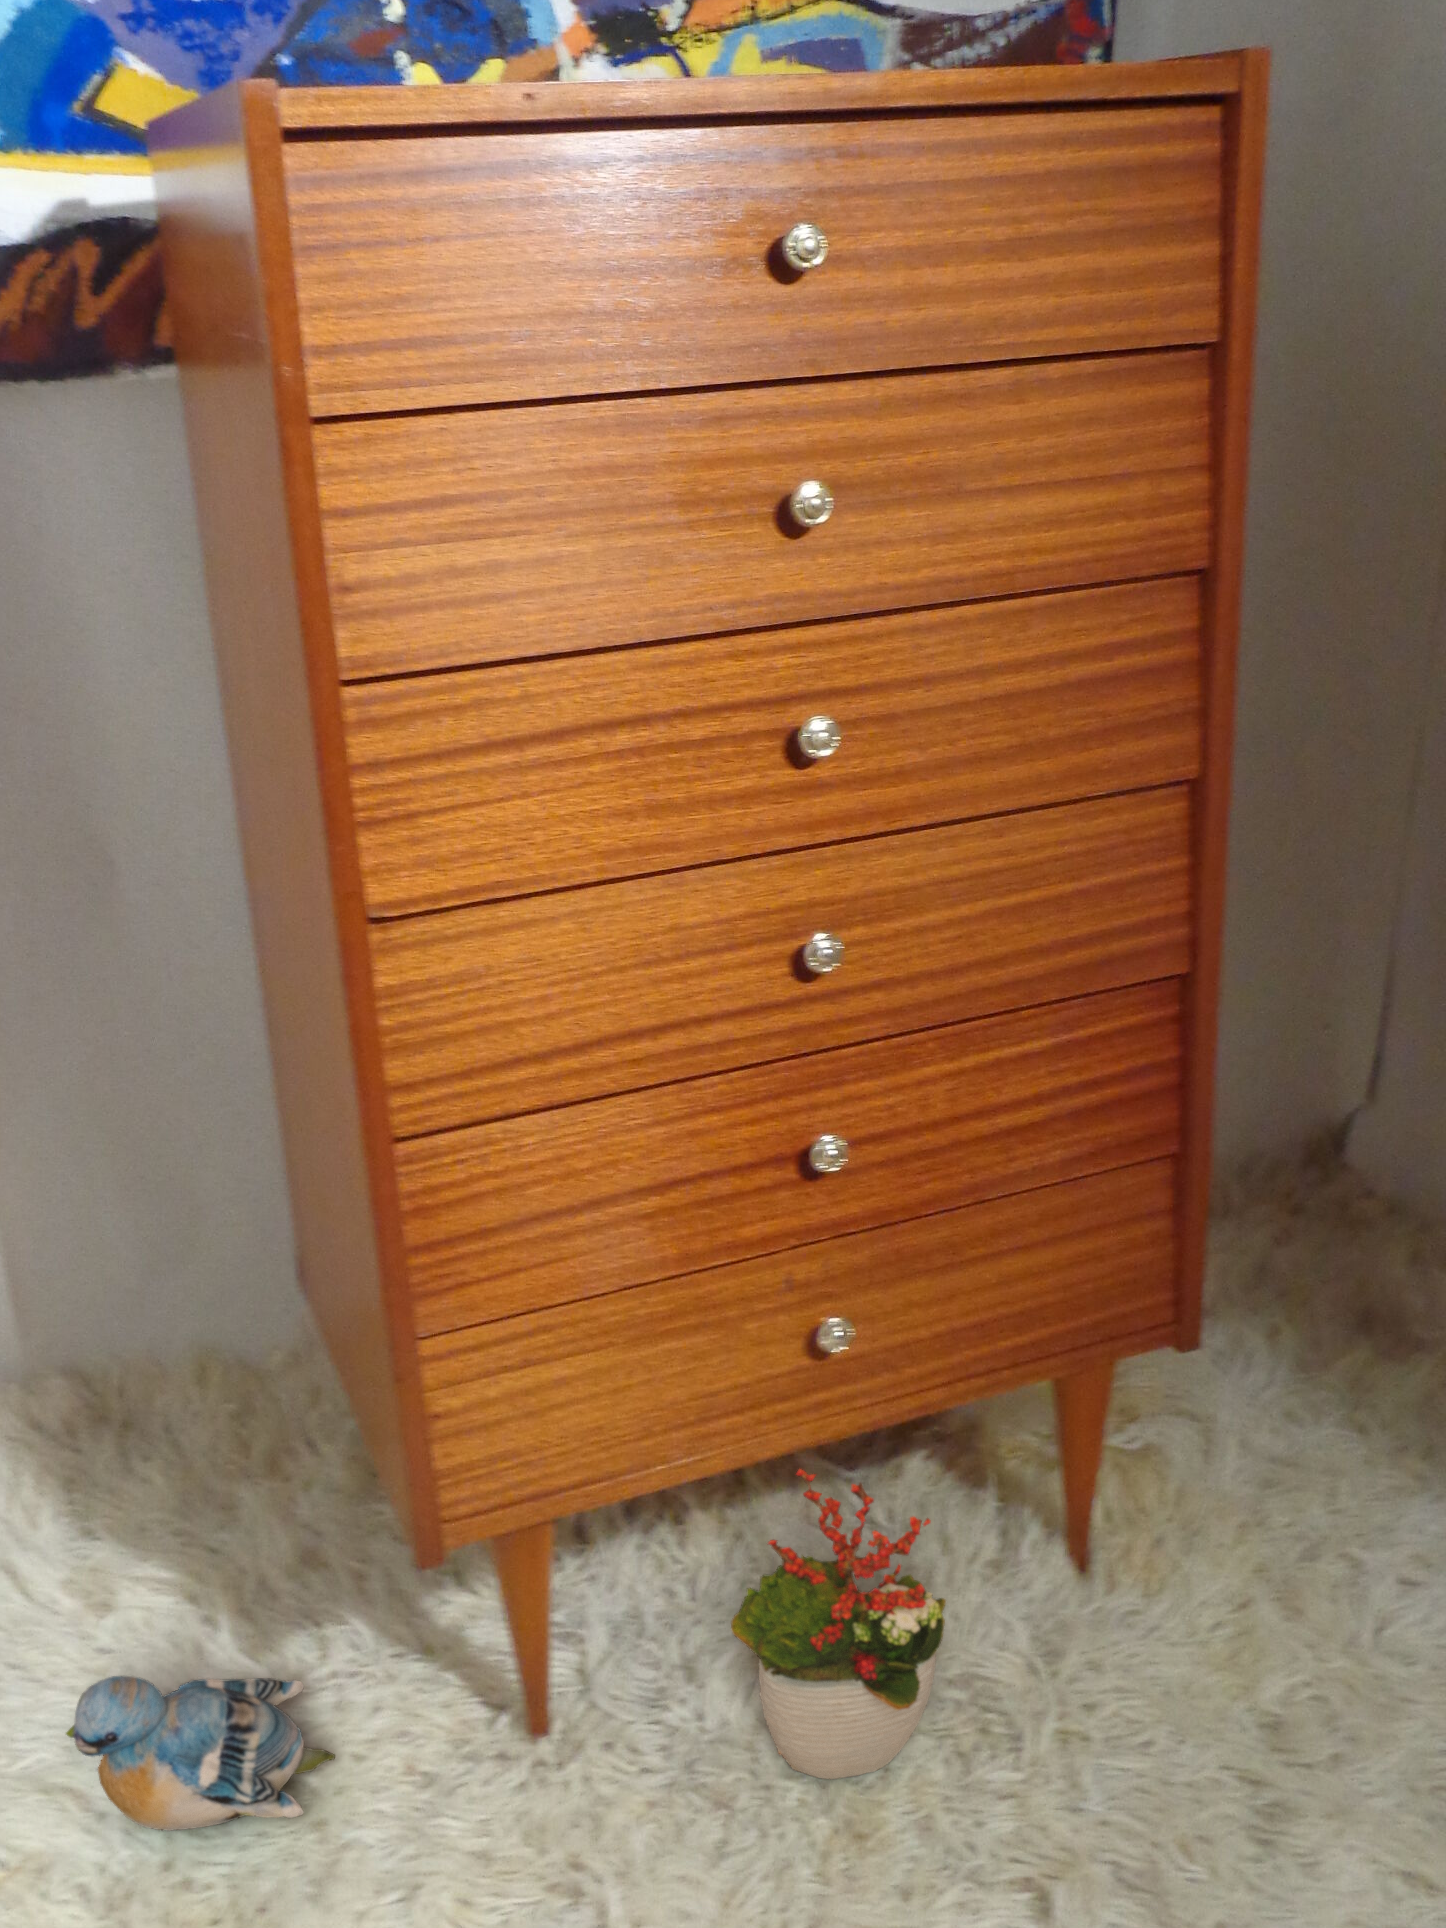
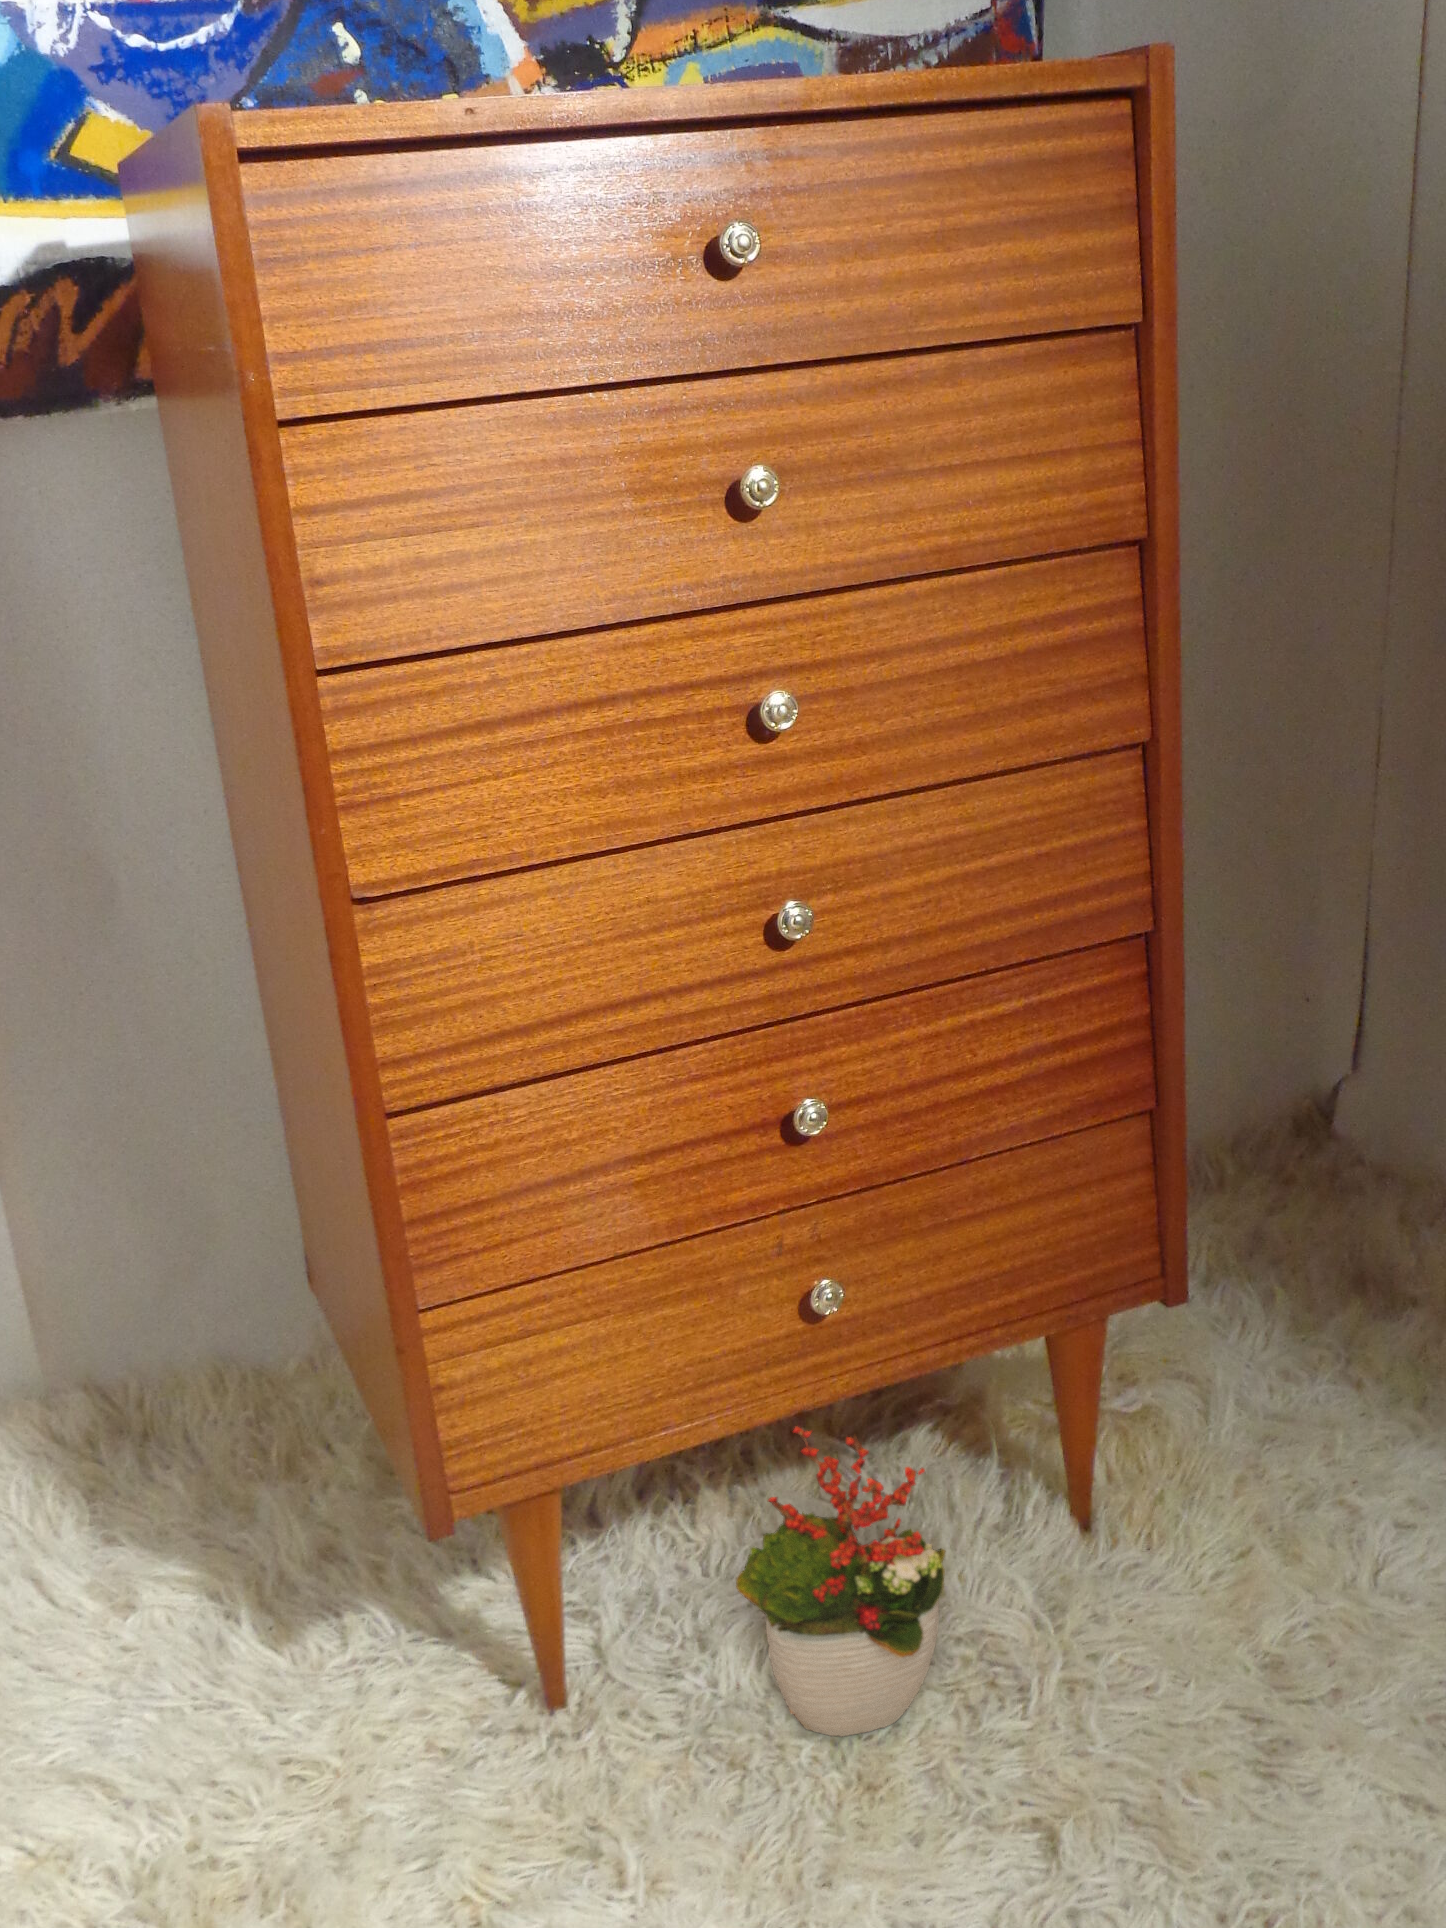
plush toy: present [66,1676,335,1831] -> none [89,1660,355,1813]

